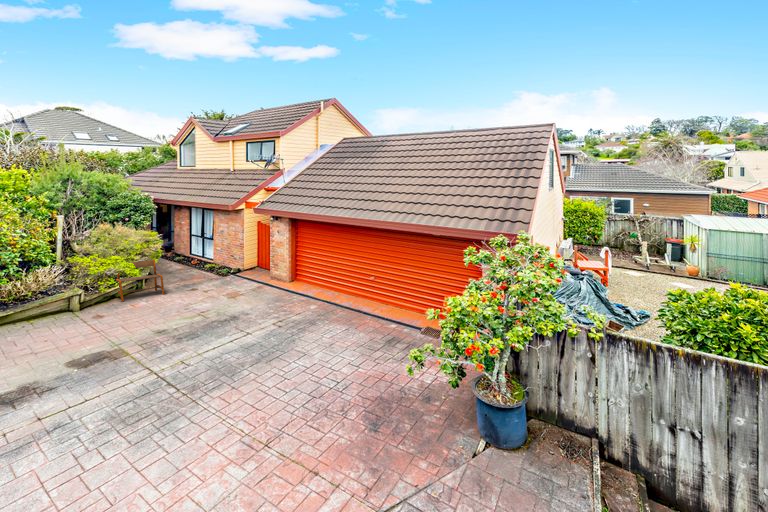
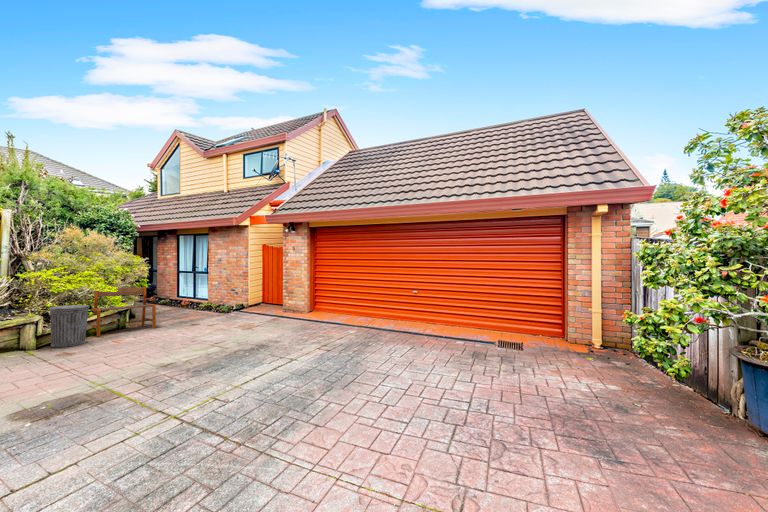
trash can: none [85,279,113,311] -> present [49,305,89,347]

